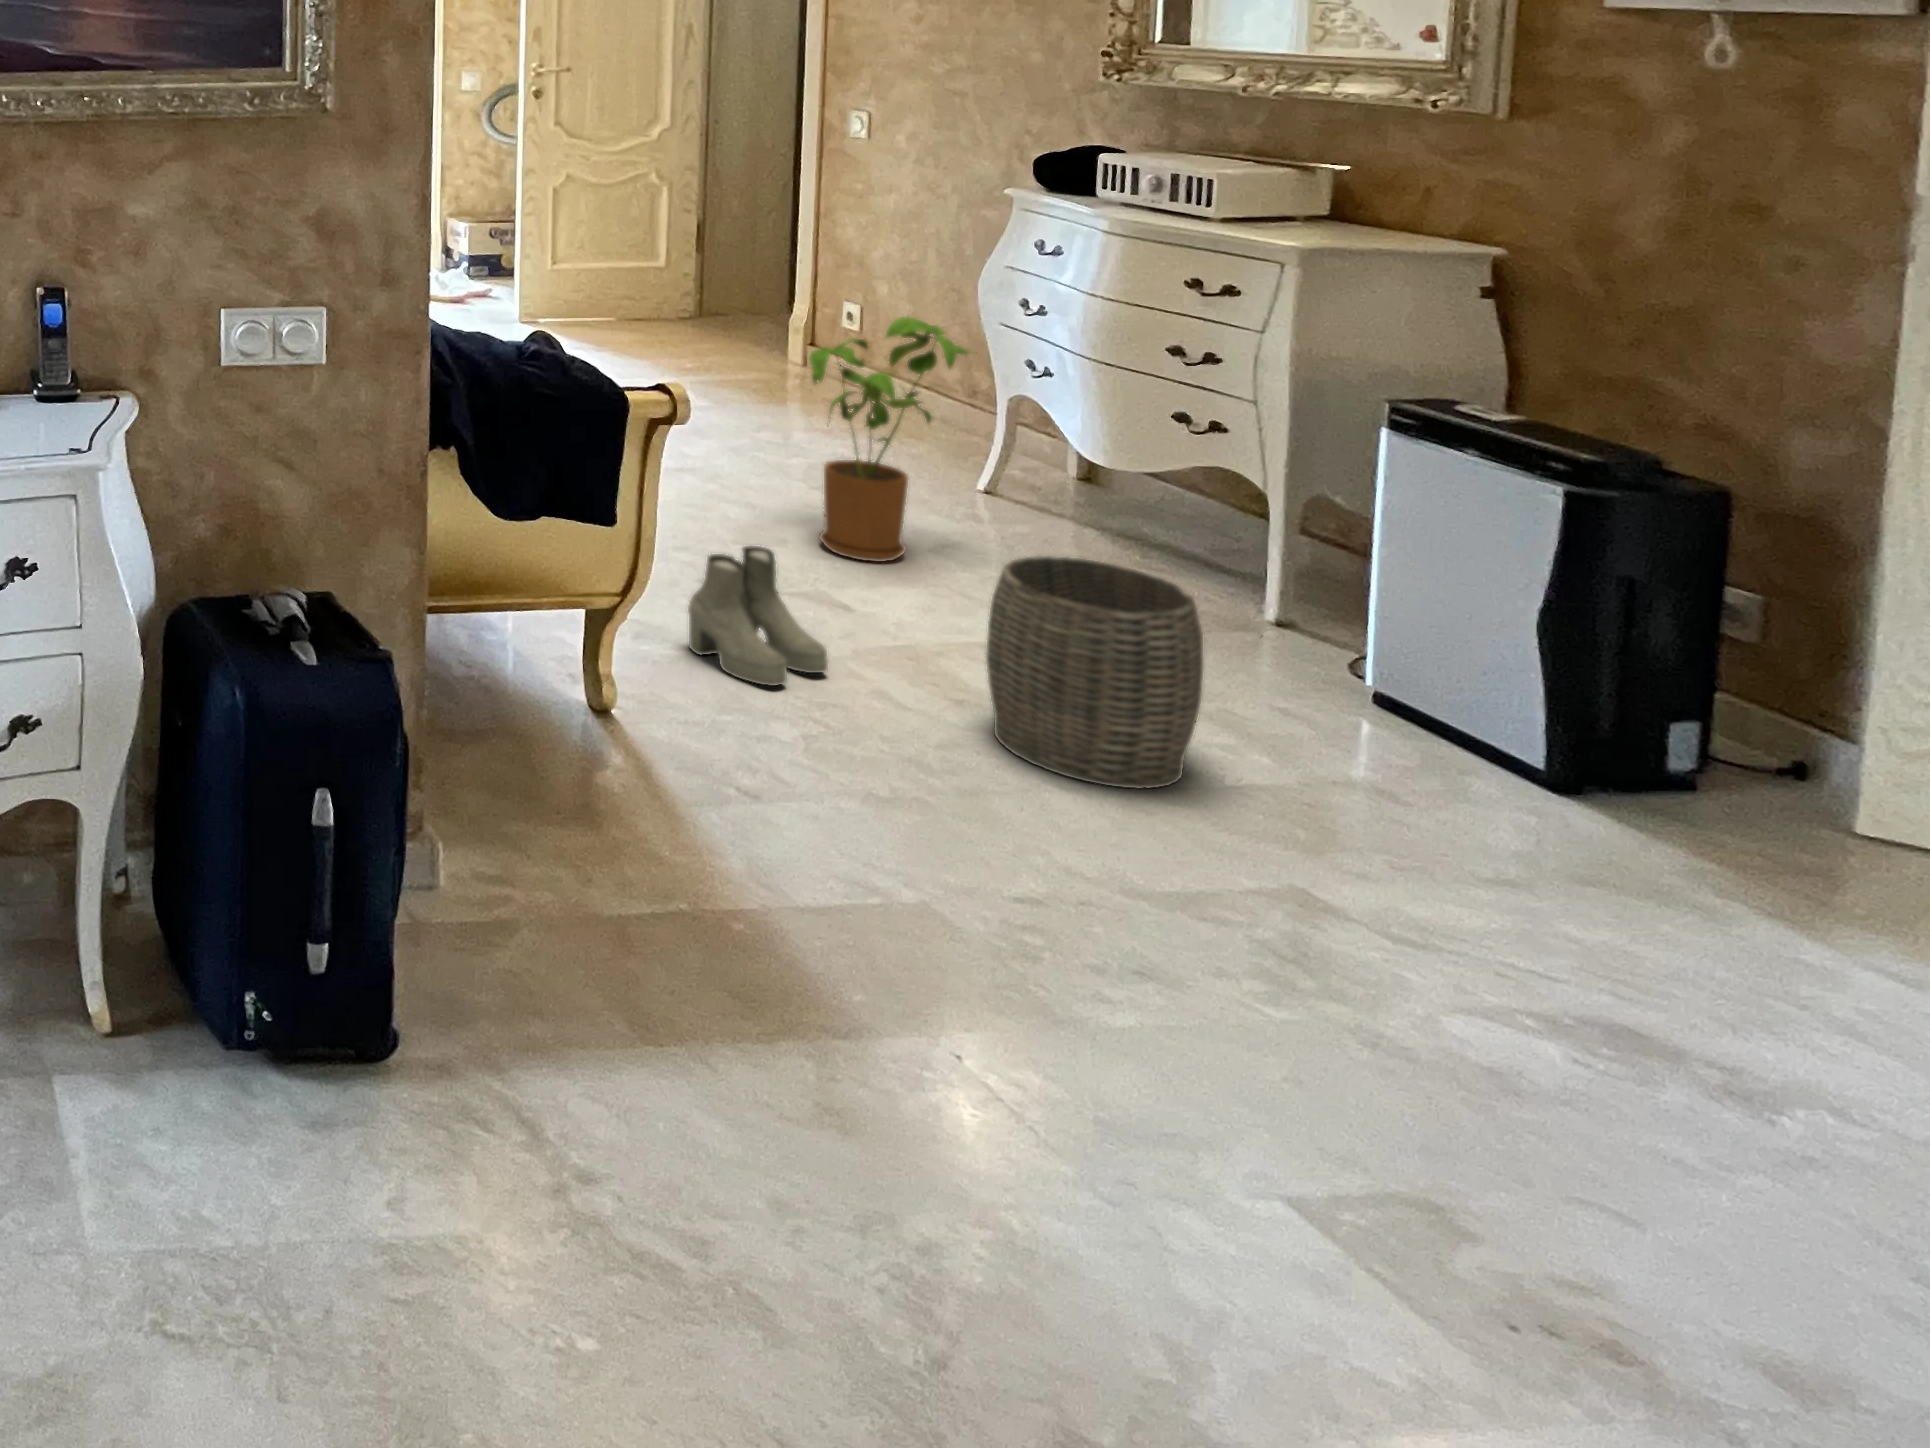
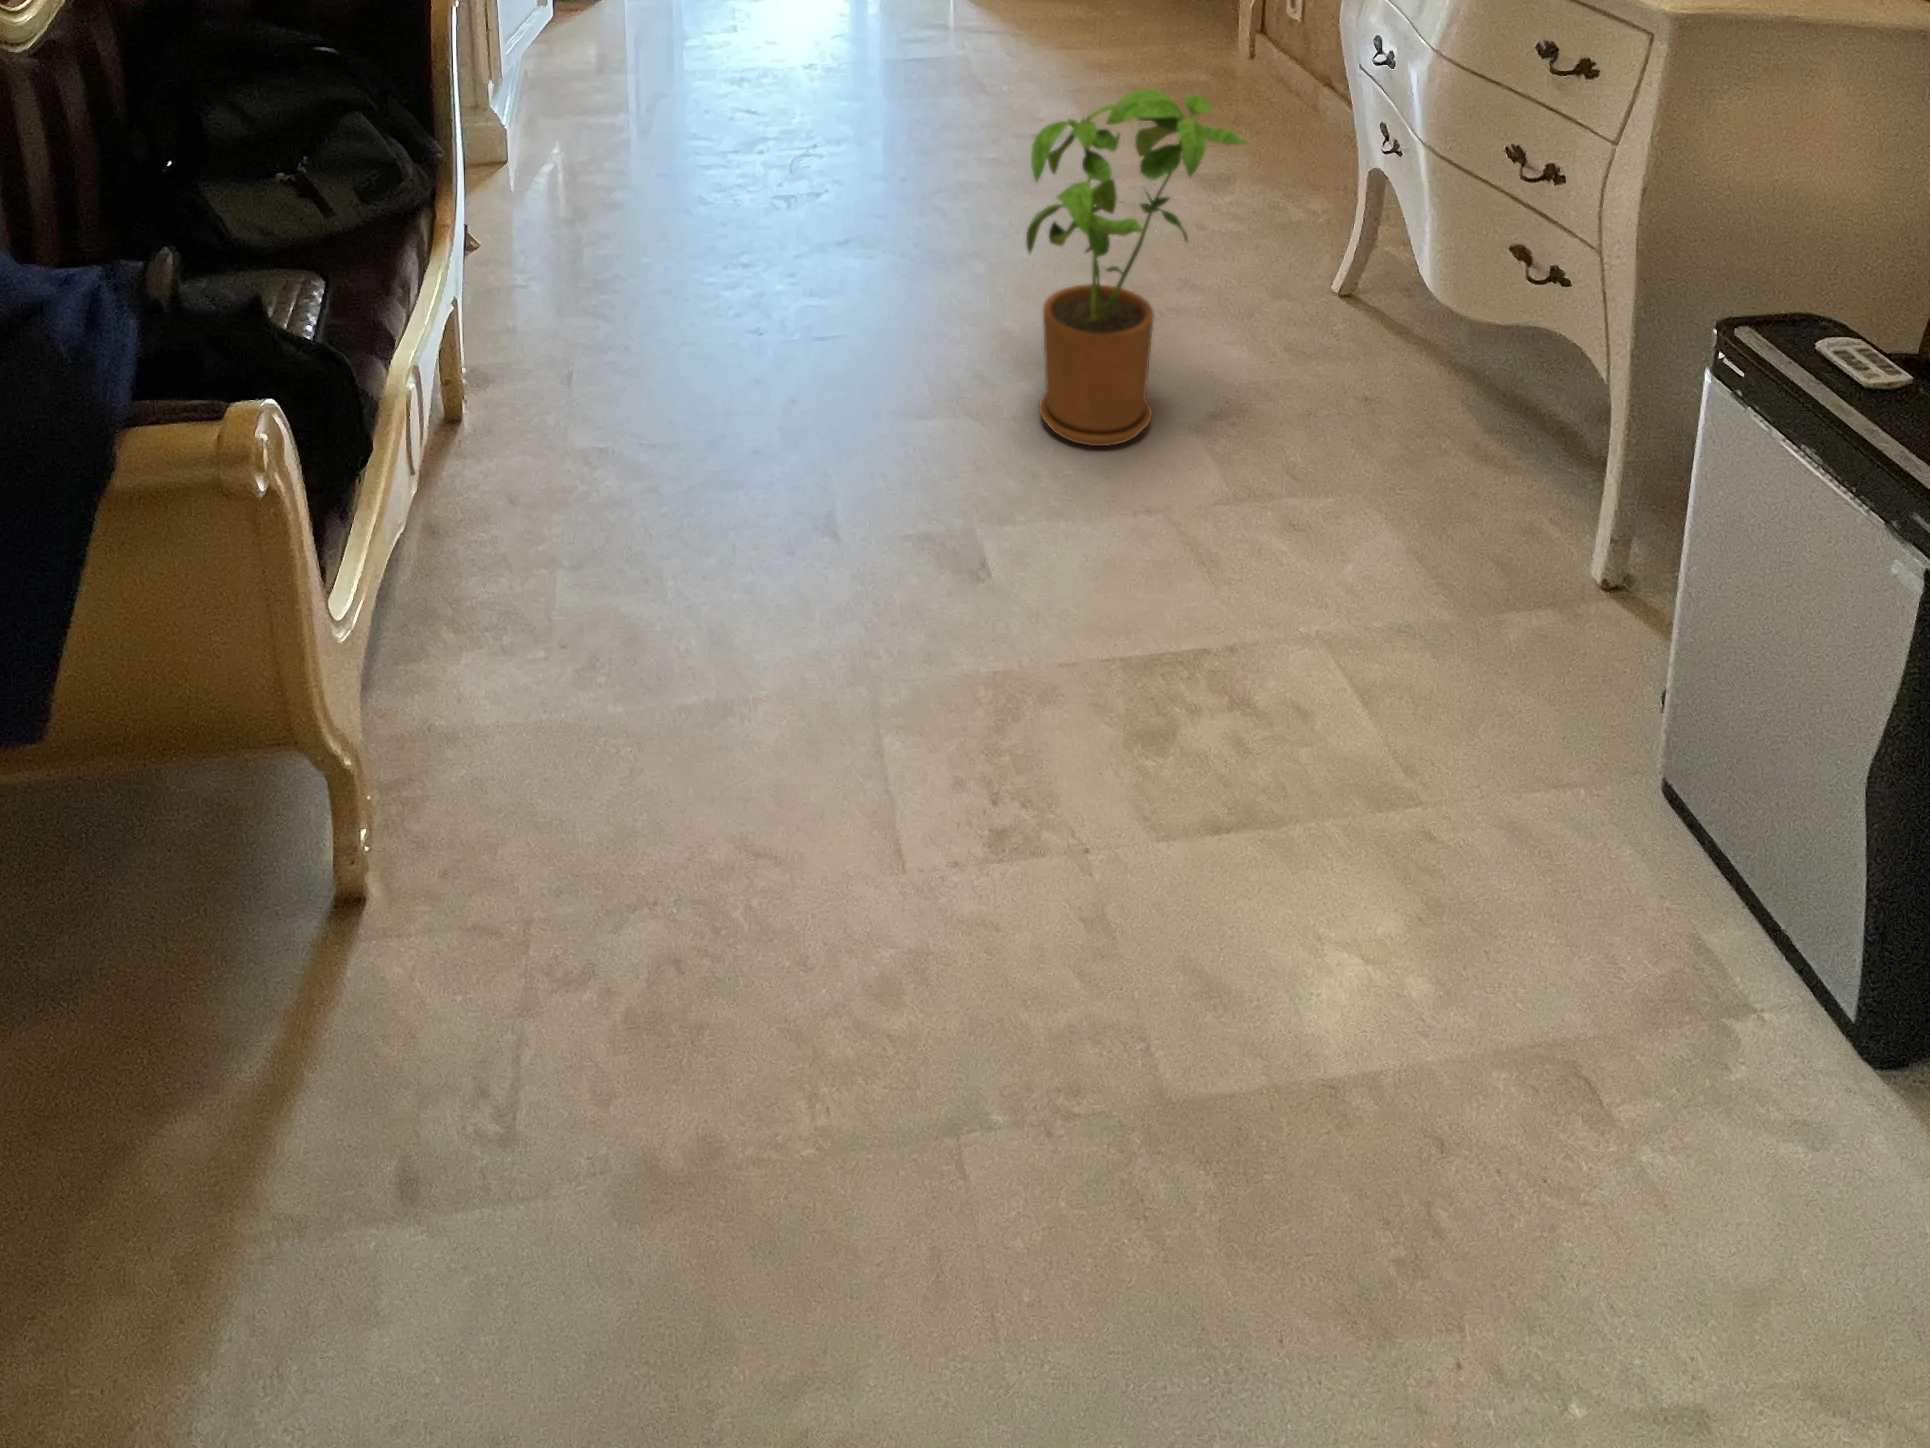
boots: present [688,546,828,686] -> none [635,521,819,802]
woven basket: present [986,556,1203,788] -> none [964,615,1286,1104]

